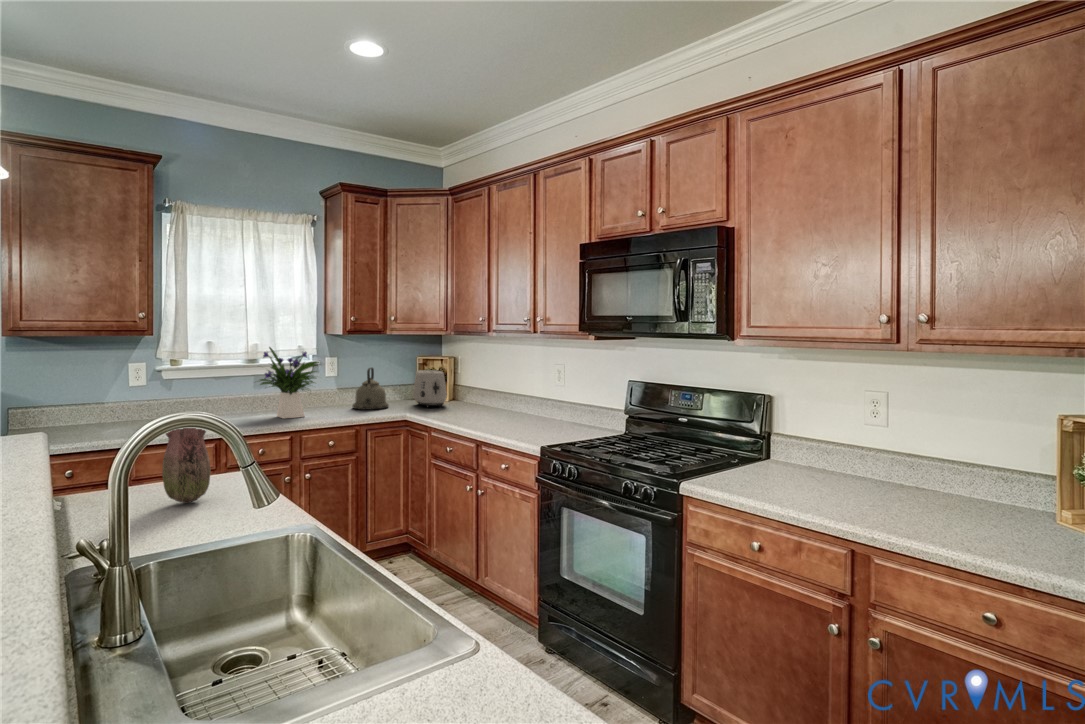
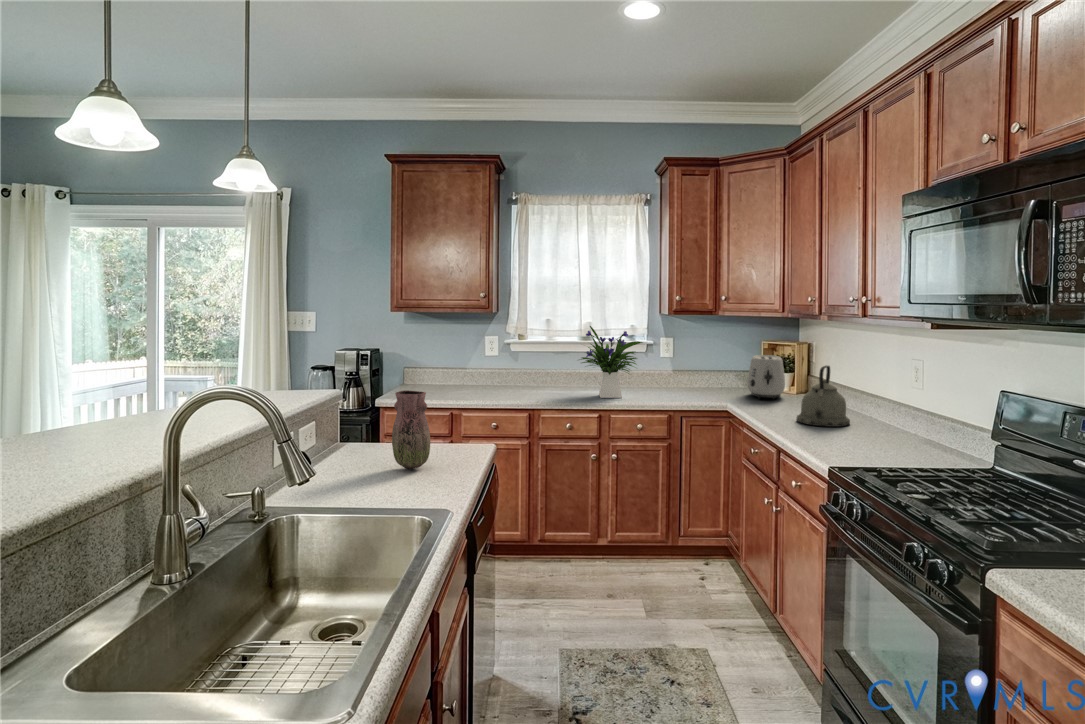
kettle: present [353,368,389,410] -> present [797,366,850,427]

